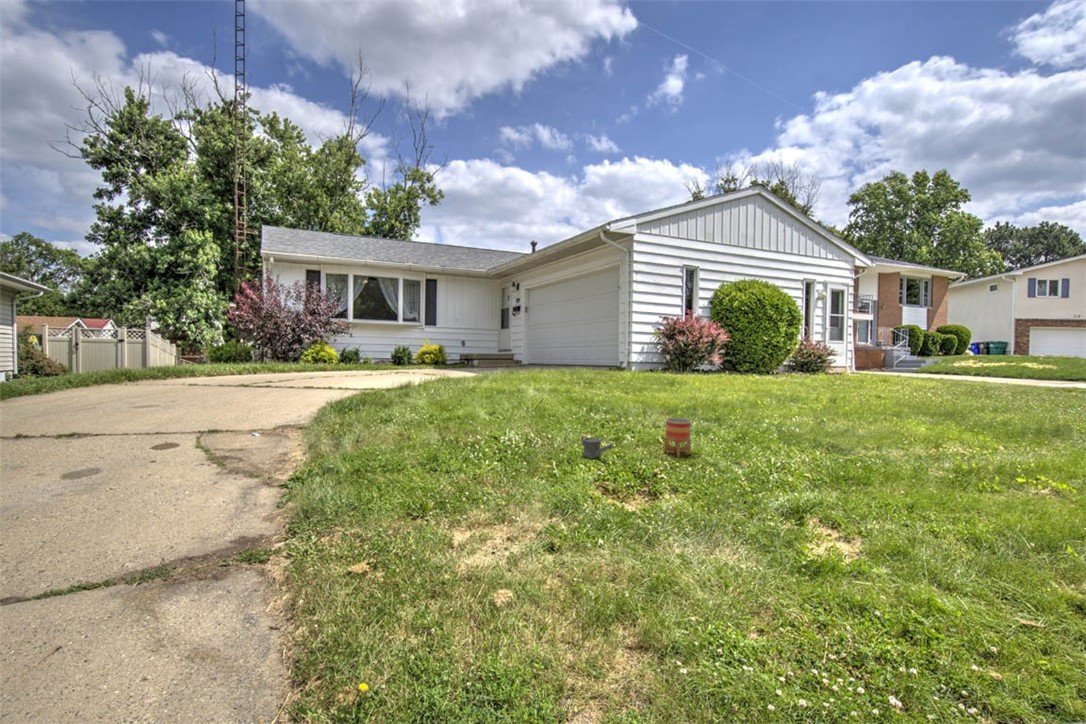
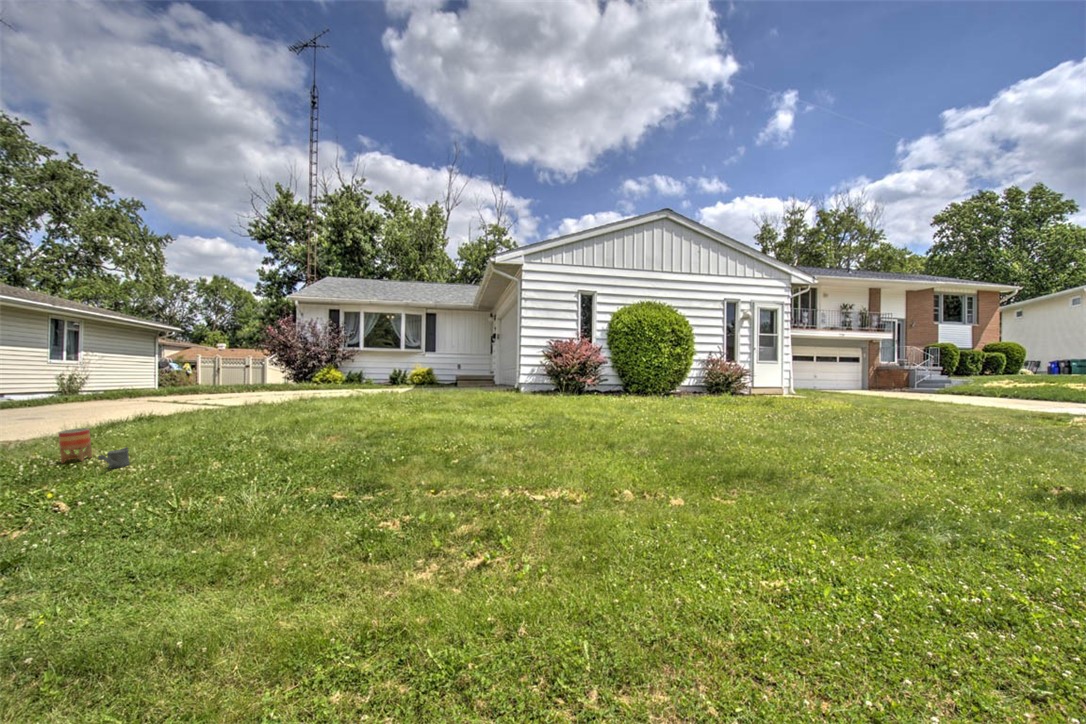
planter: present [664,417,691,457] -> present [58,428,92,463]

